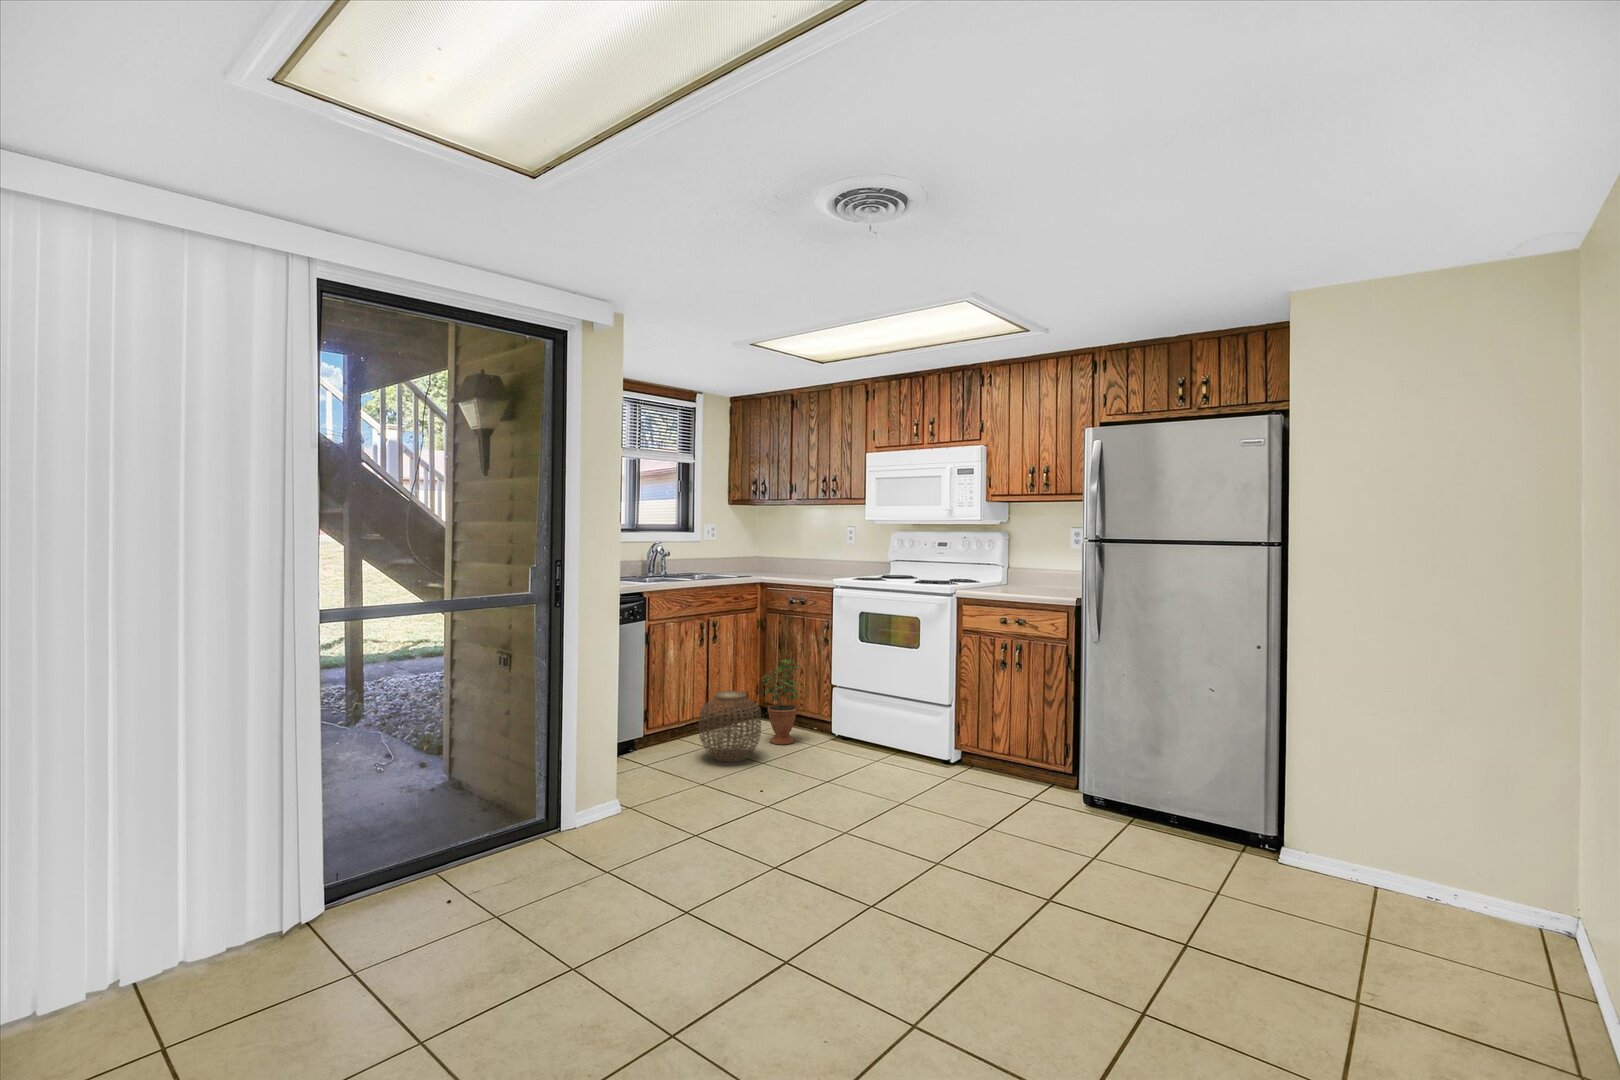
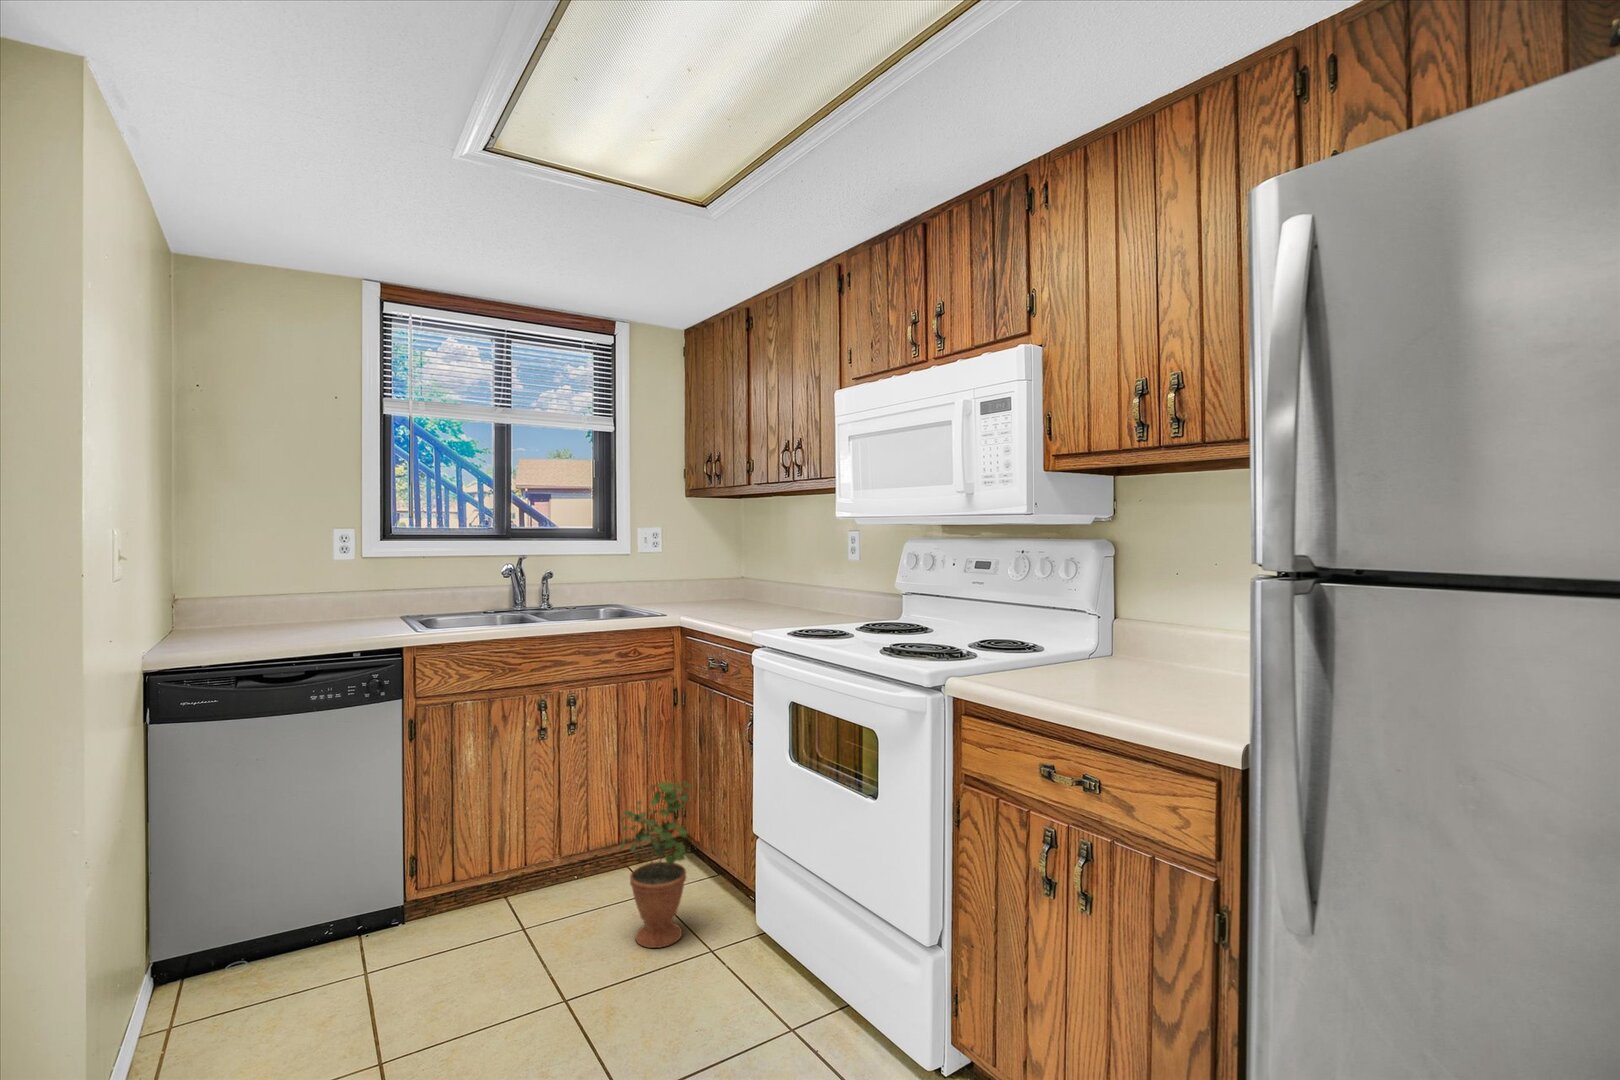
woven basket: present [699,691,761,762] -> none [451,848,579,1002]

